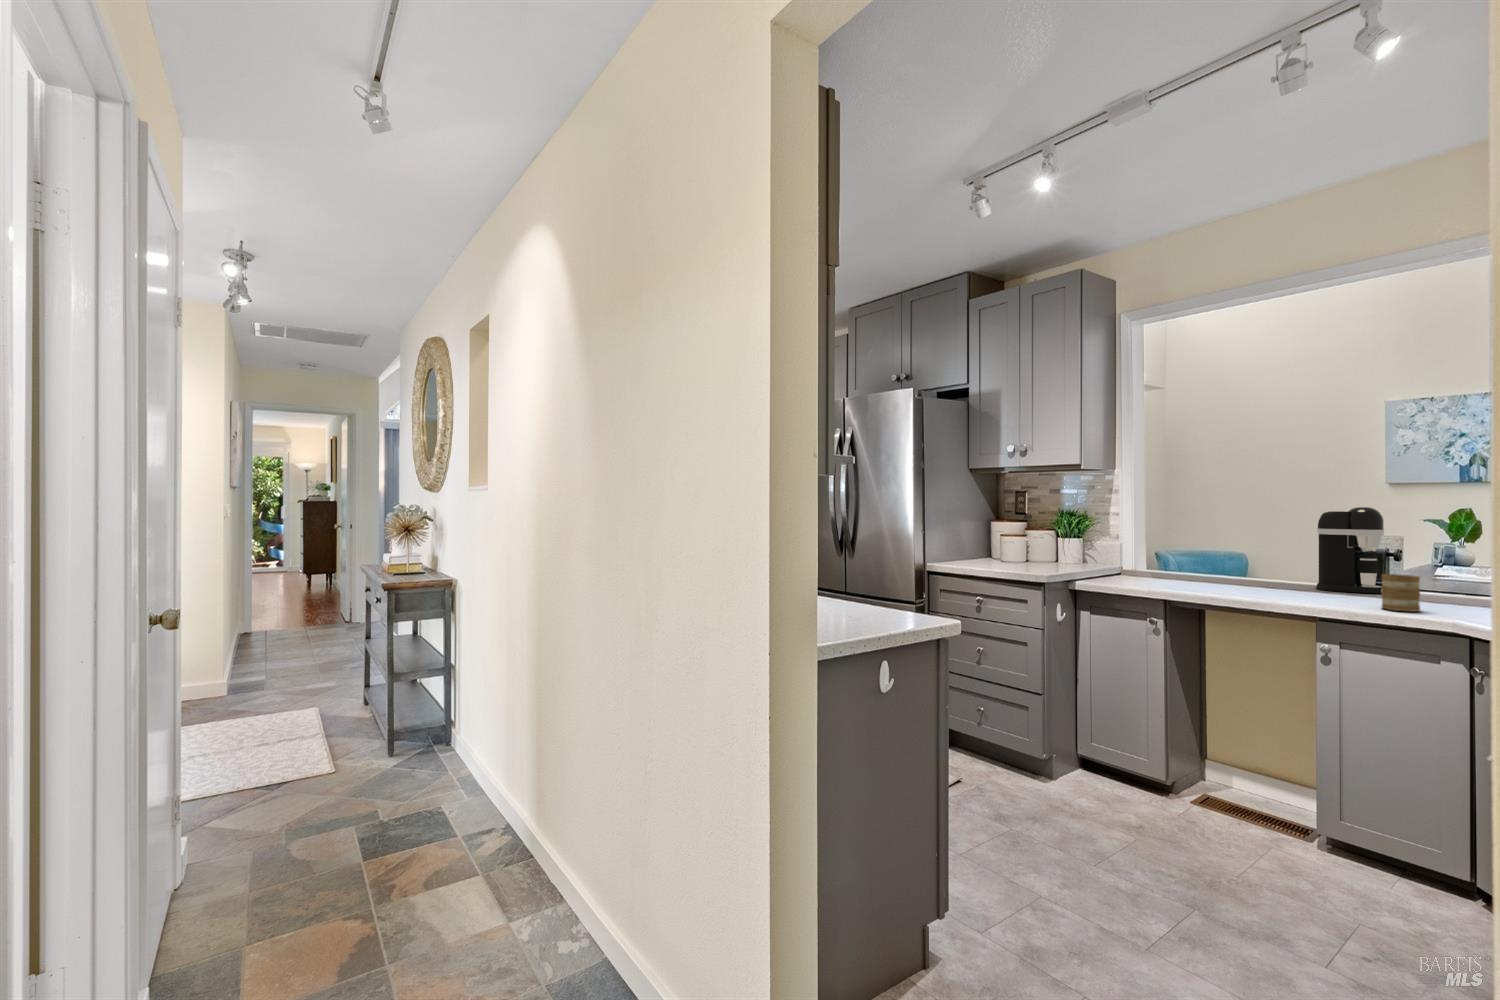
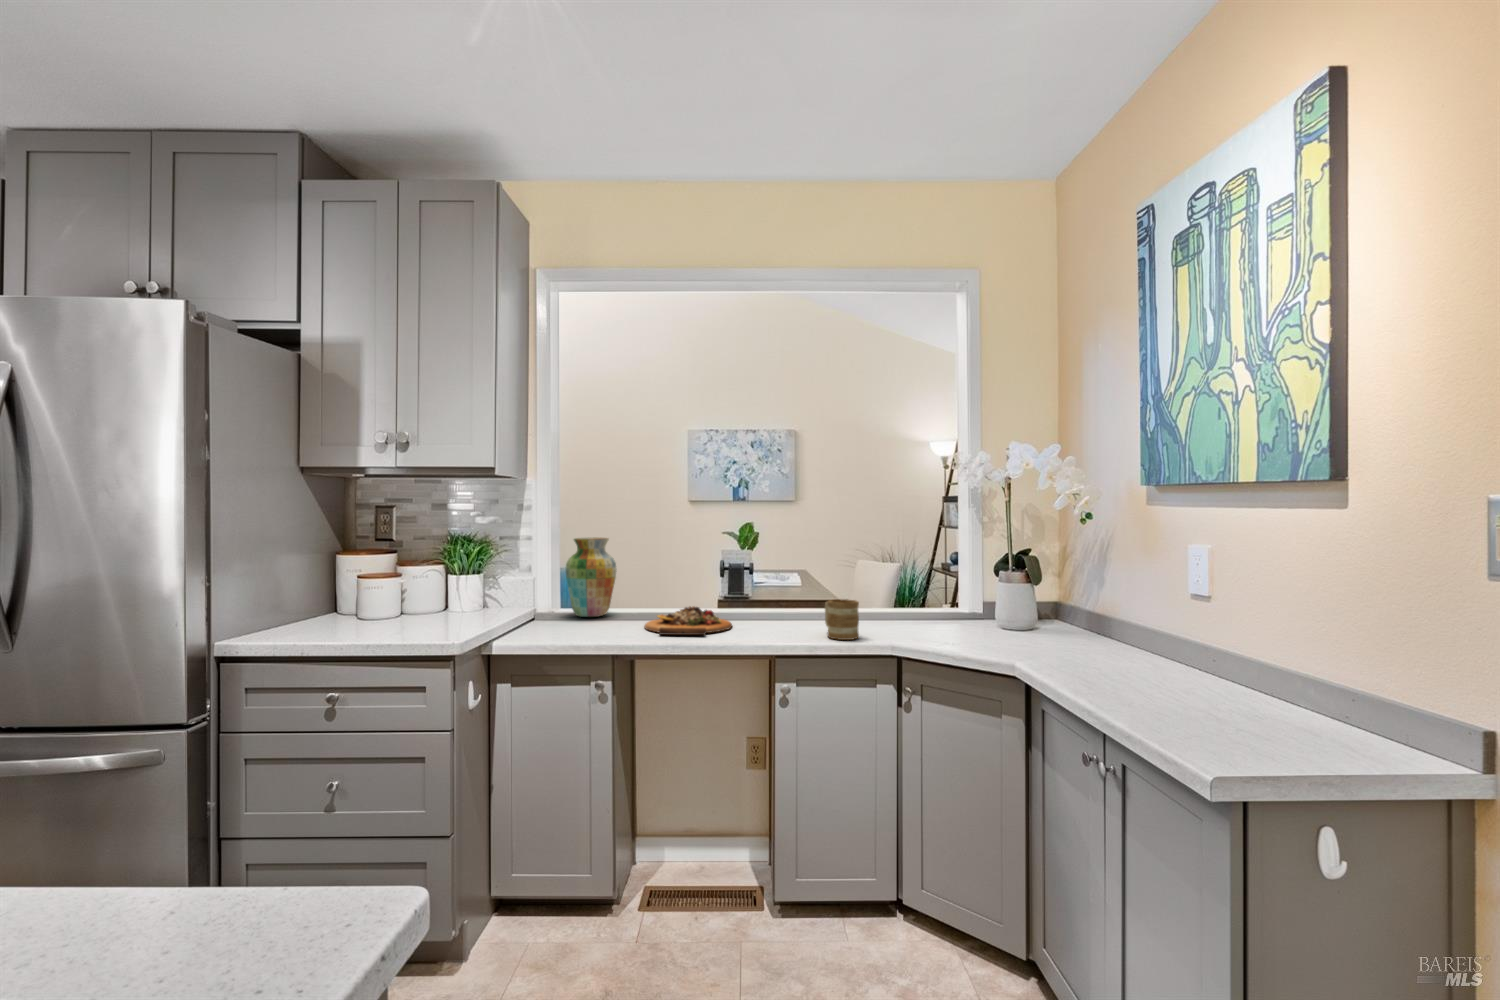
coffee maker: present [1316,507,1384,593] -> none [736,526,792,617]
vase: none [1149,516,1194,578] -> present [566,538,616,617]
cutting board: none [1205,574,1294,594] -> present [644,607,732,635]

